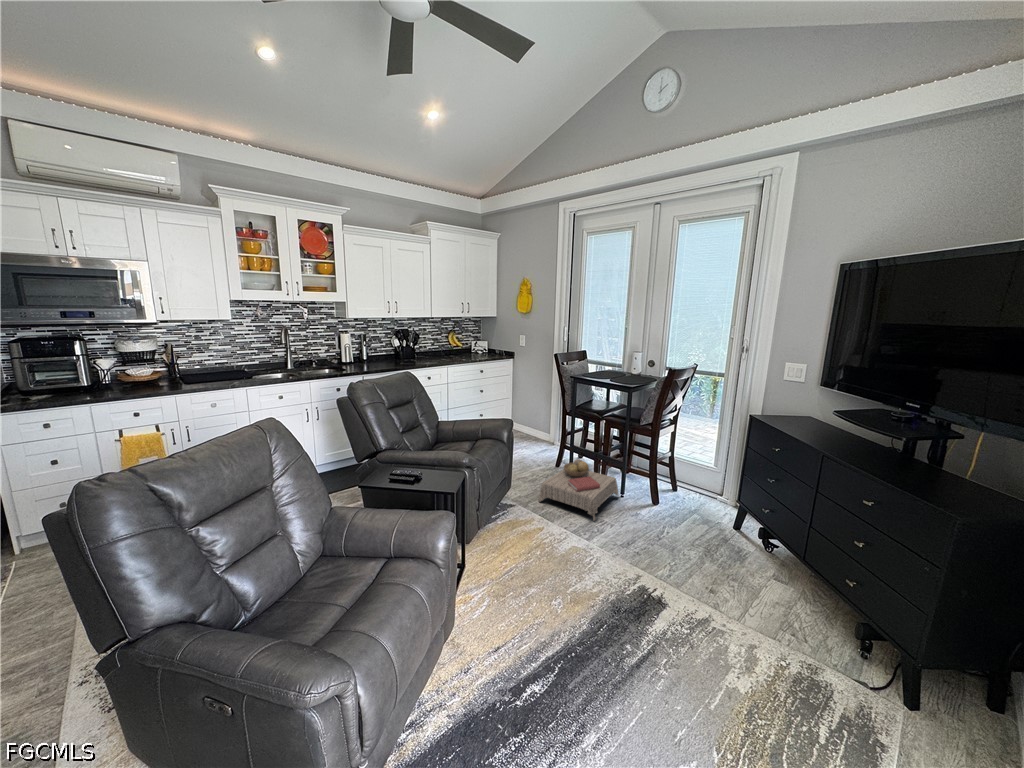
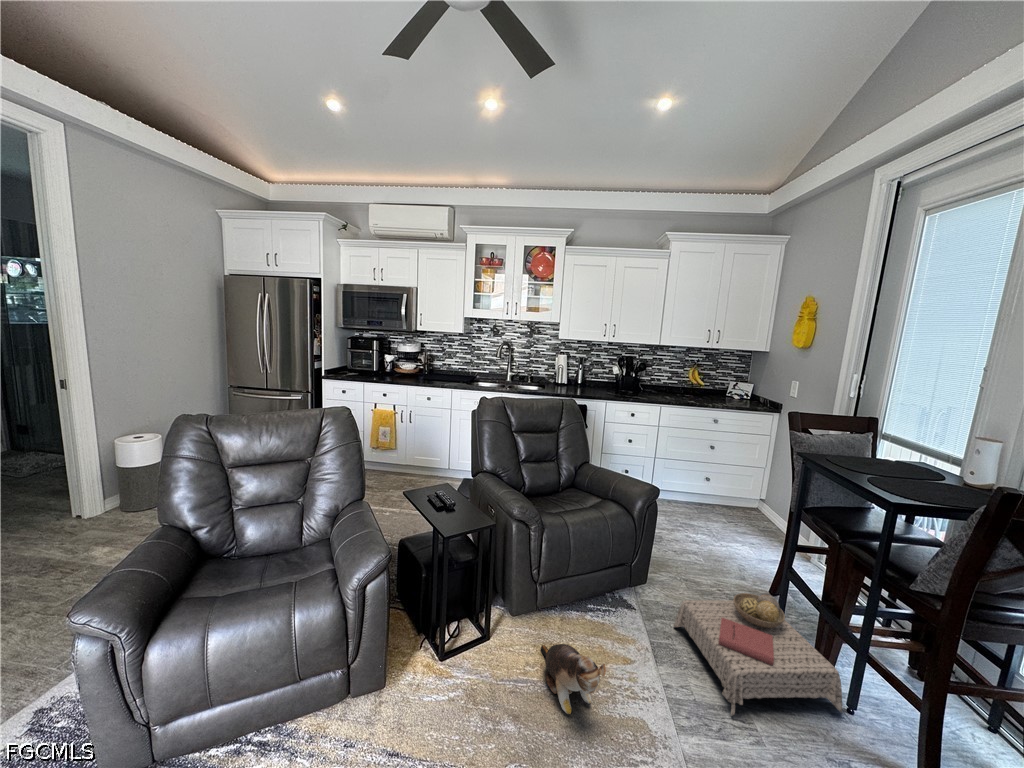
plush toy: none [498,522,567,566] -> present [541,644,606,714]

